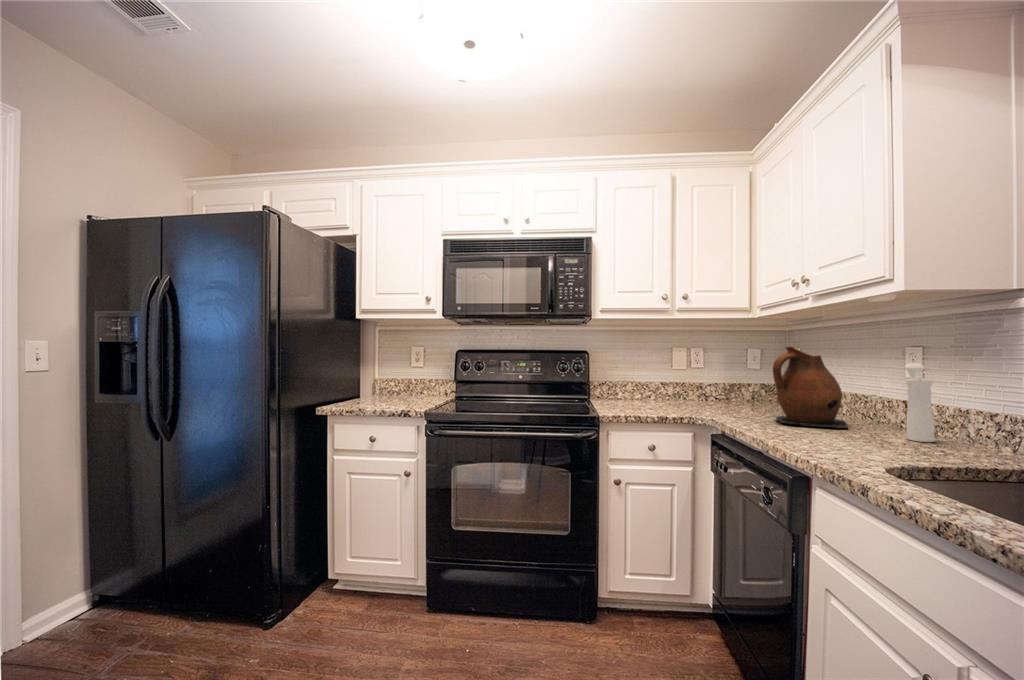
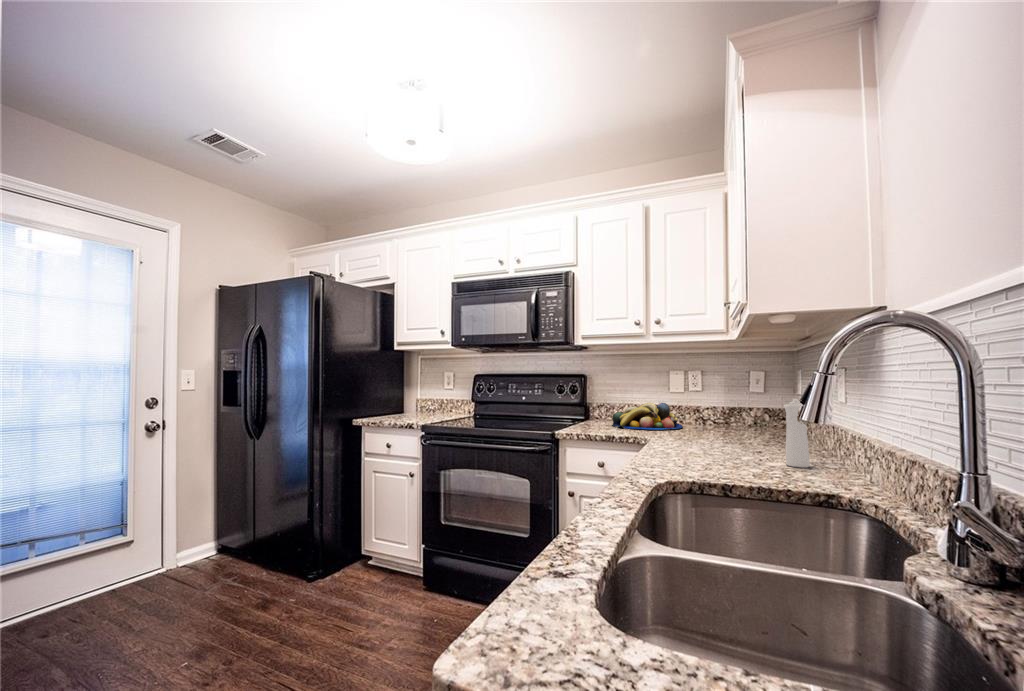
ceramic pitcher: present [773,347,848,429] -> none [699,372,780,453]
fruit bowl: none [625,380,698,408] -> present [612,403,683,430]

